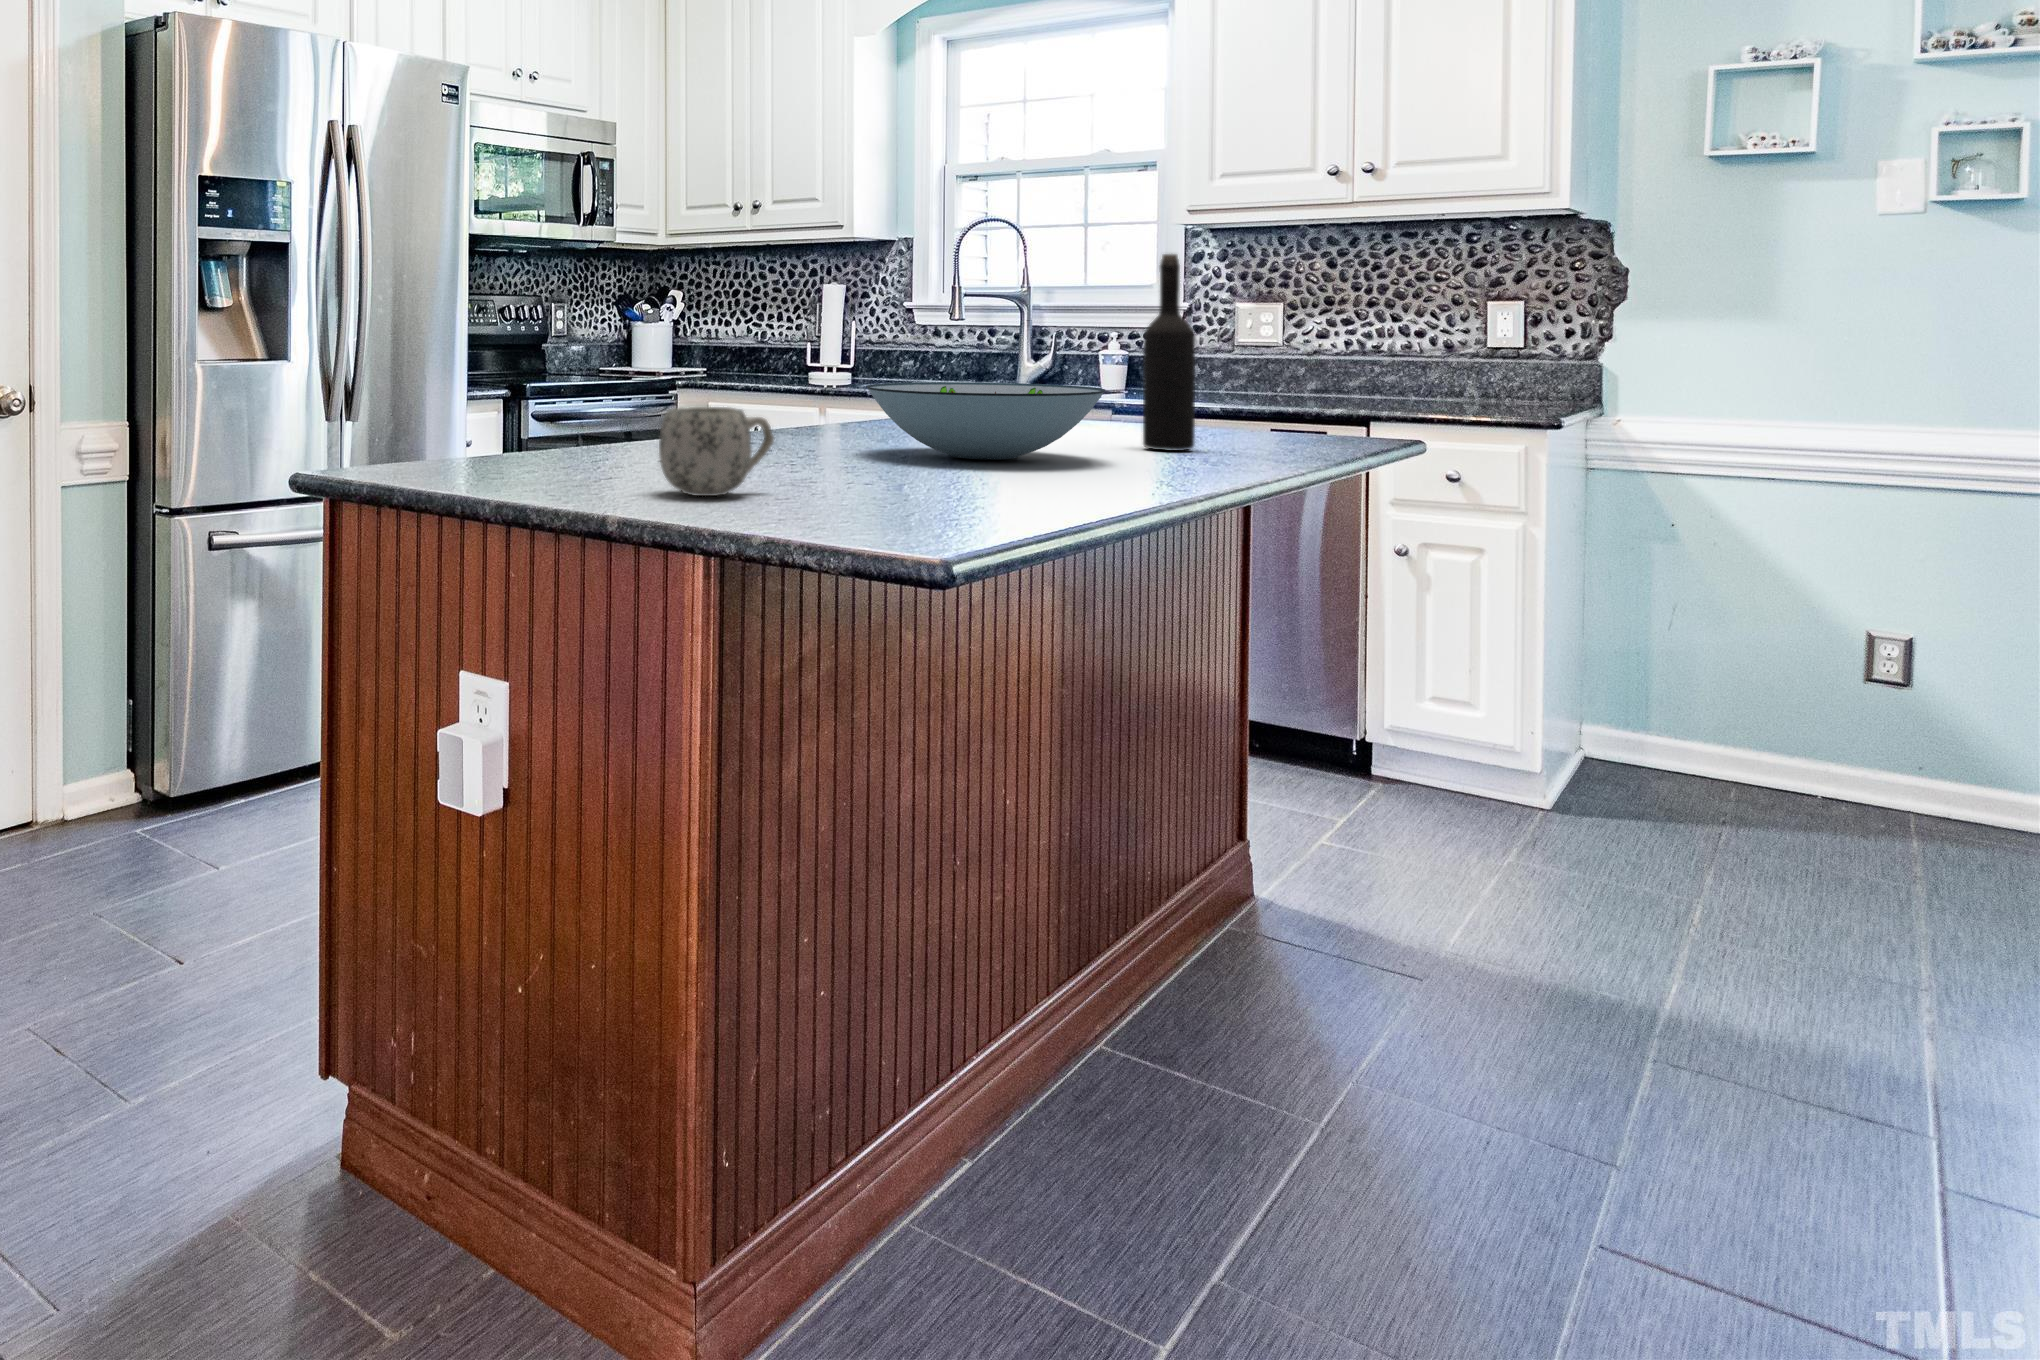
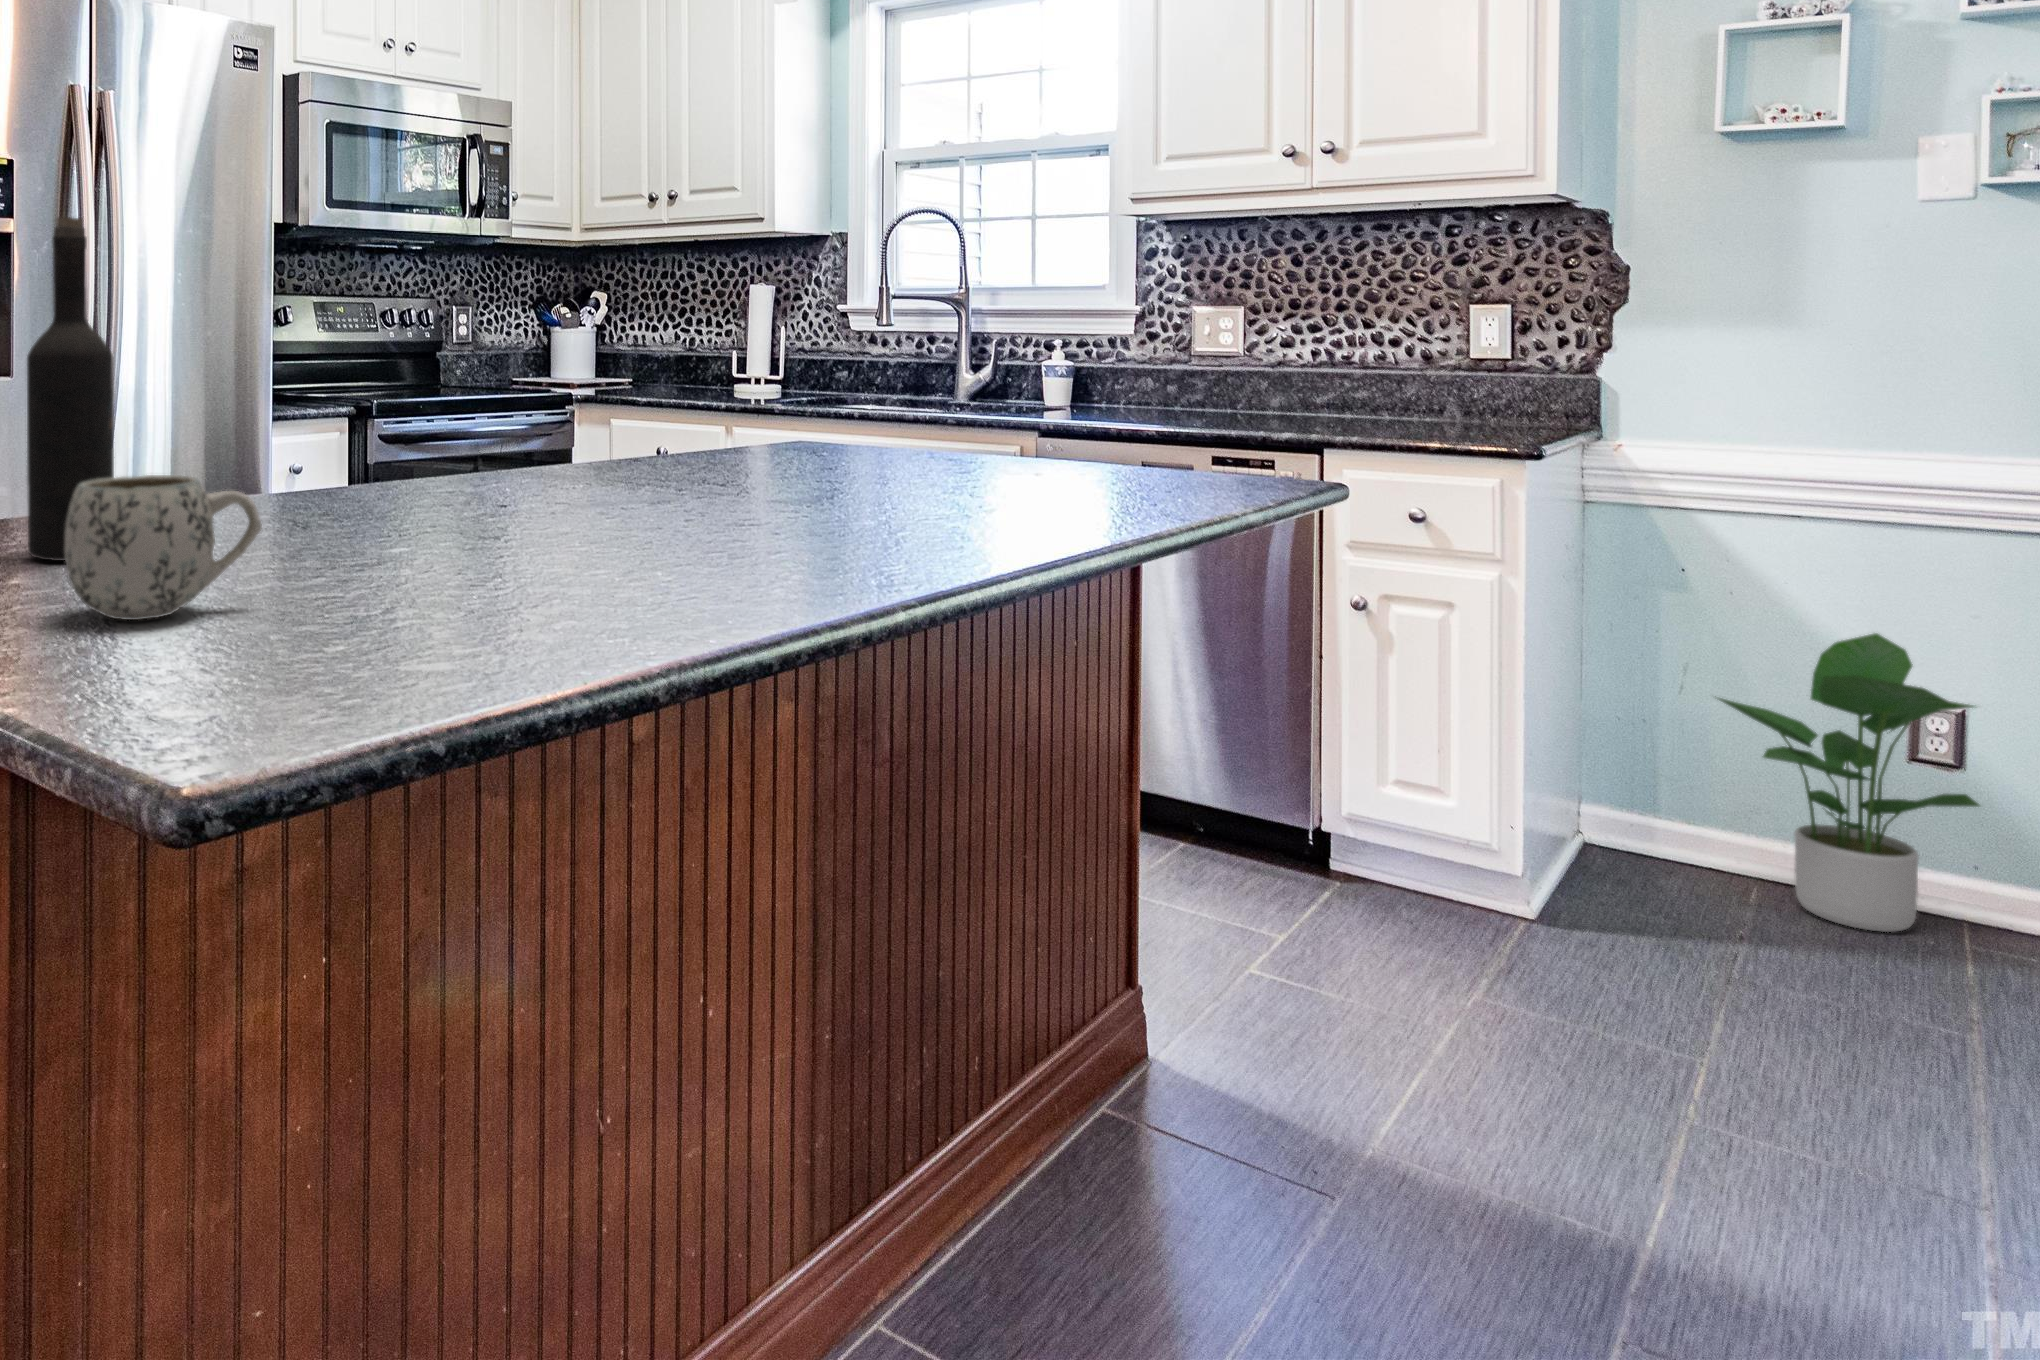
wine bottle: present [1143,254,1195,451] -> present [27,217,114,561]
decorative bowl: present [867,382,1105,460] -> none [558,417,874,530]
potted plant: none [1698,577,1929,822] -> present [1718,633,1980,932]

